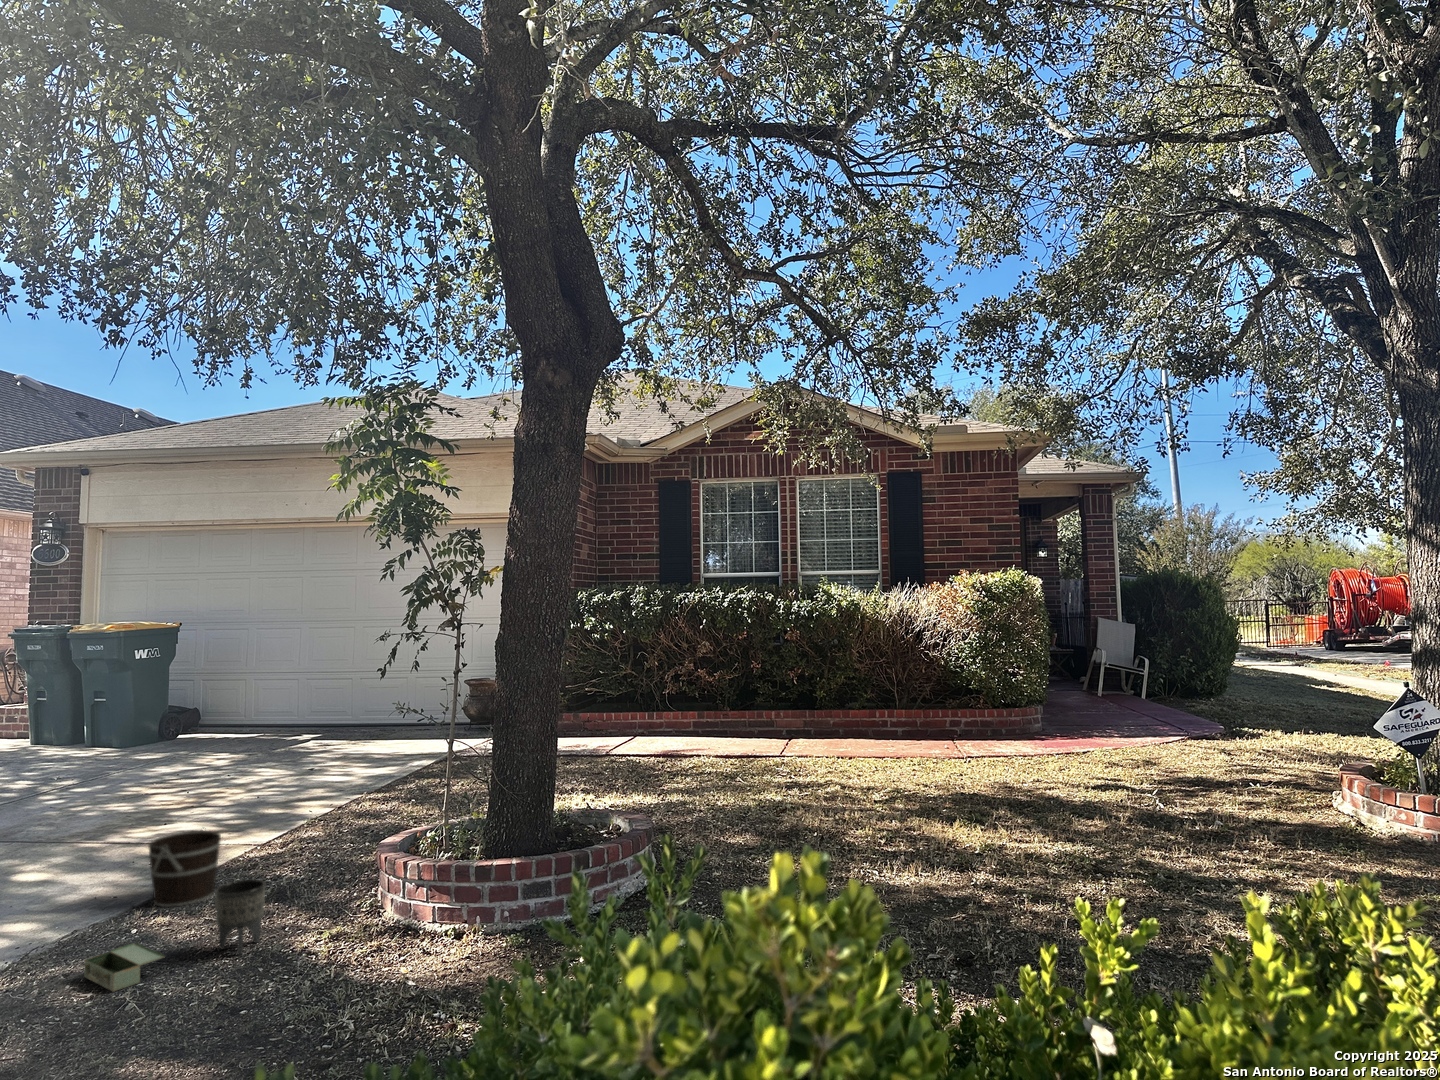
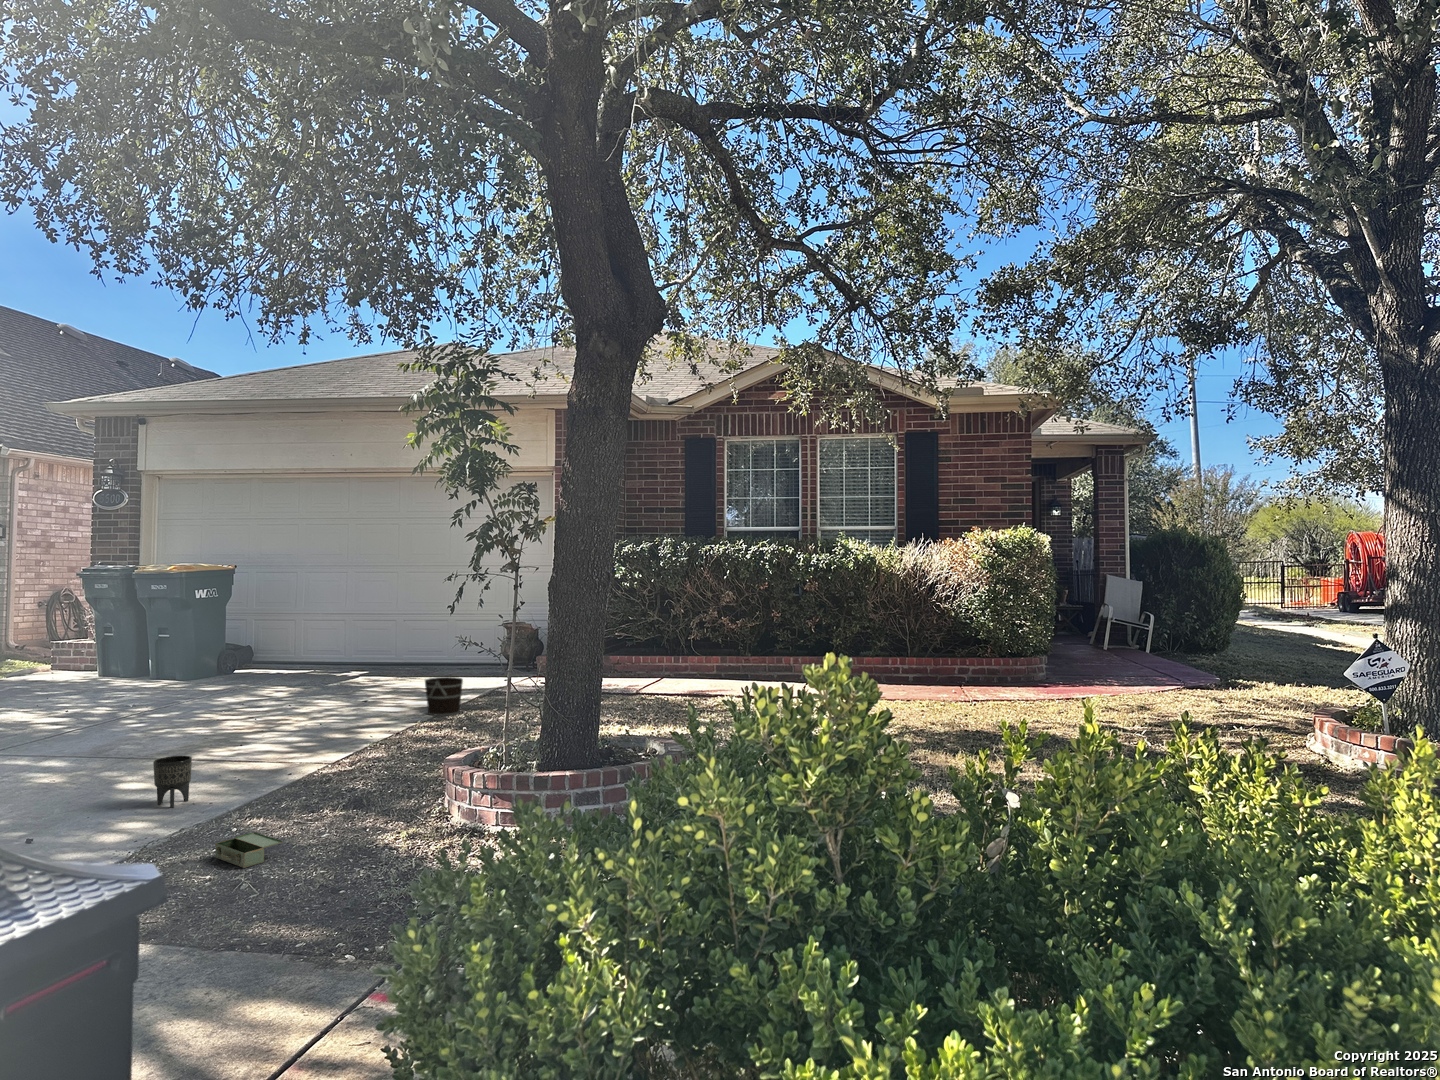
bucket: present [149,830,221,907] -> present [425,677,463,716]
planter: present [215,880,265,955] -> present [153,756,192,808]

